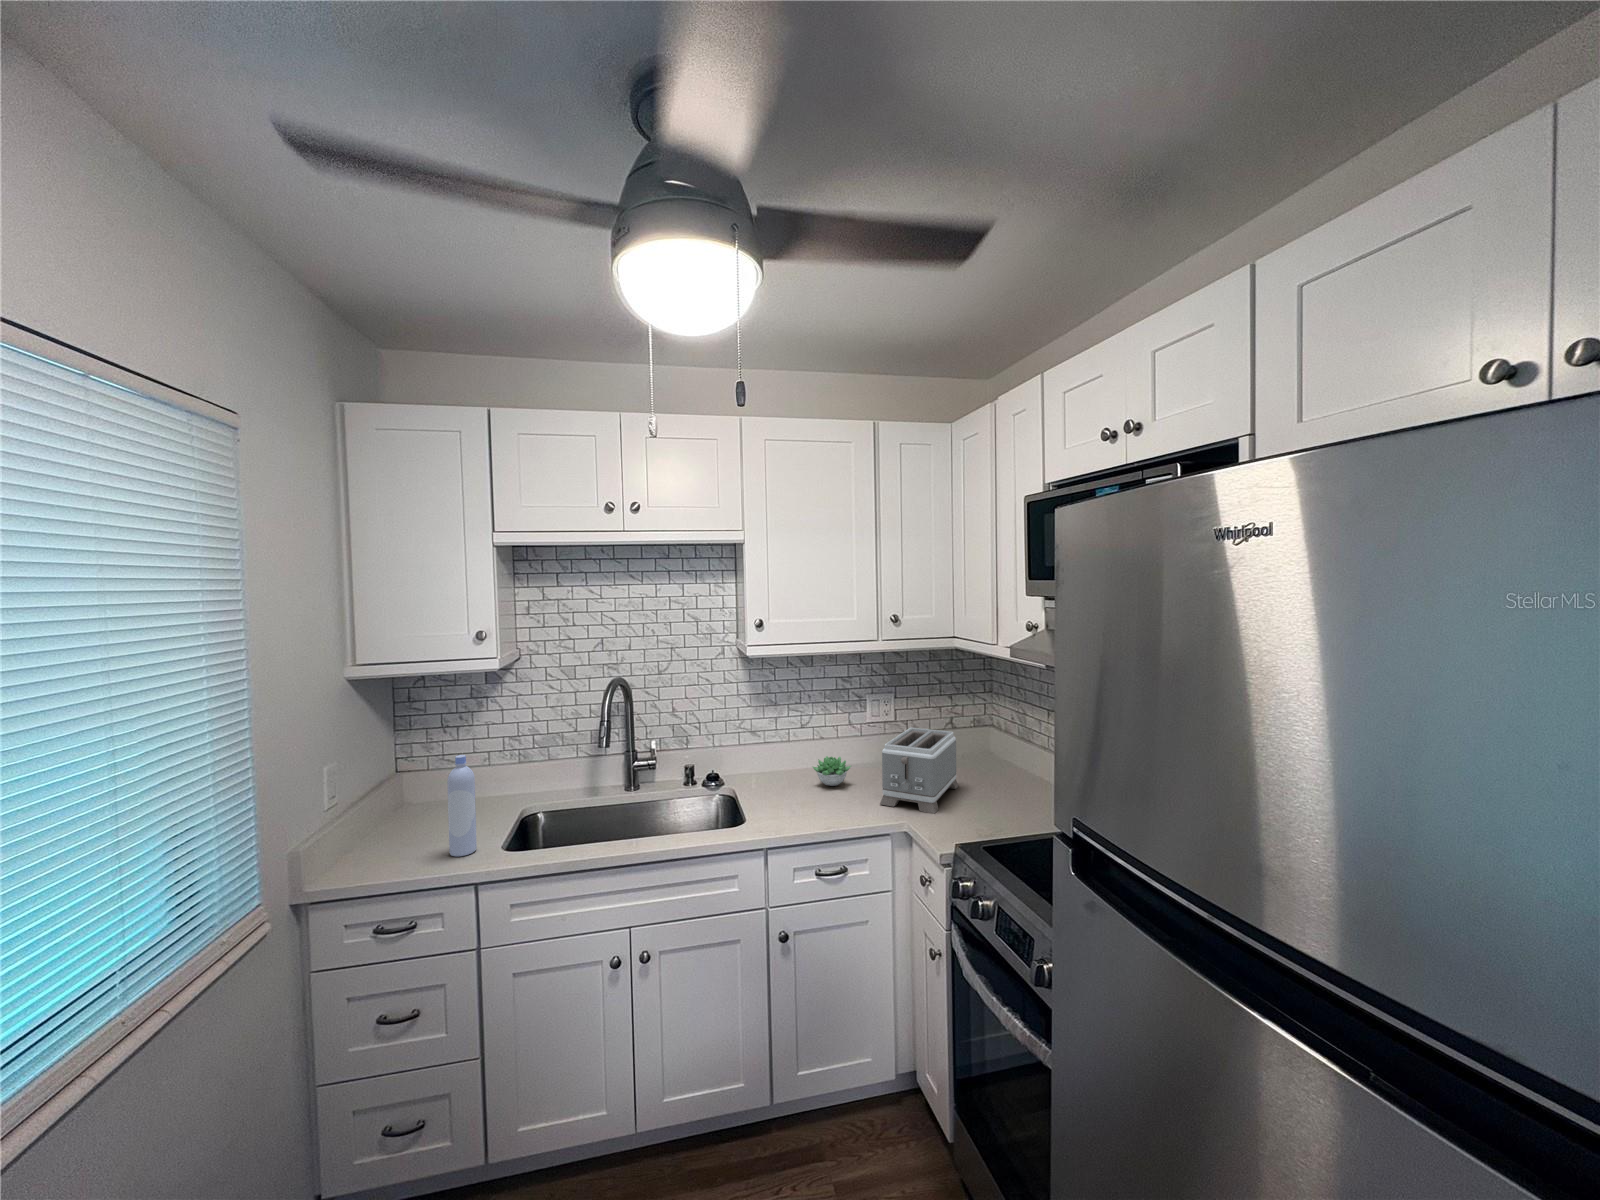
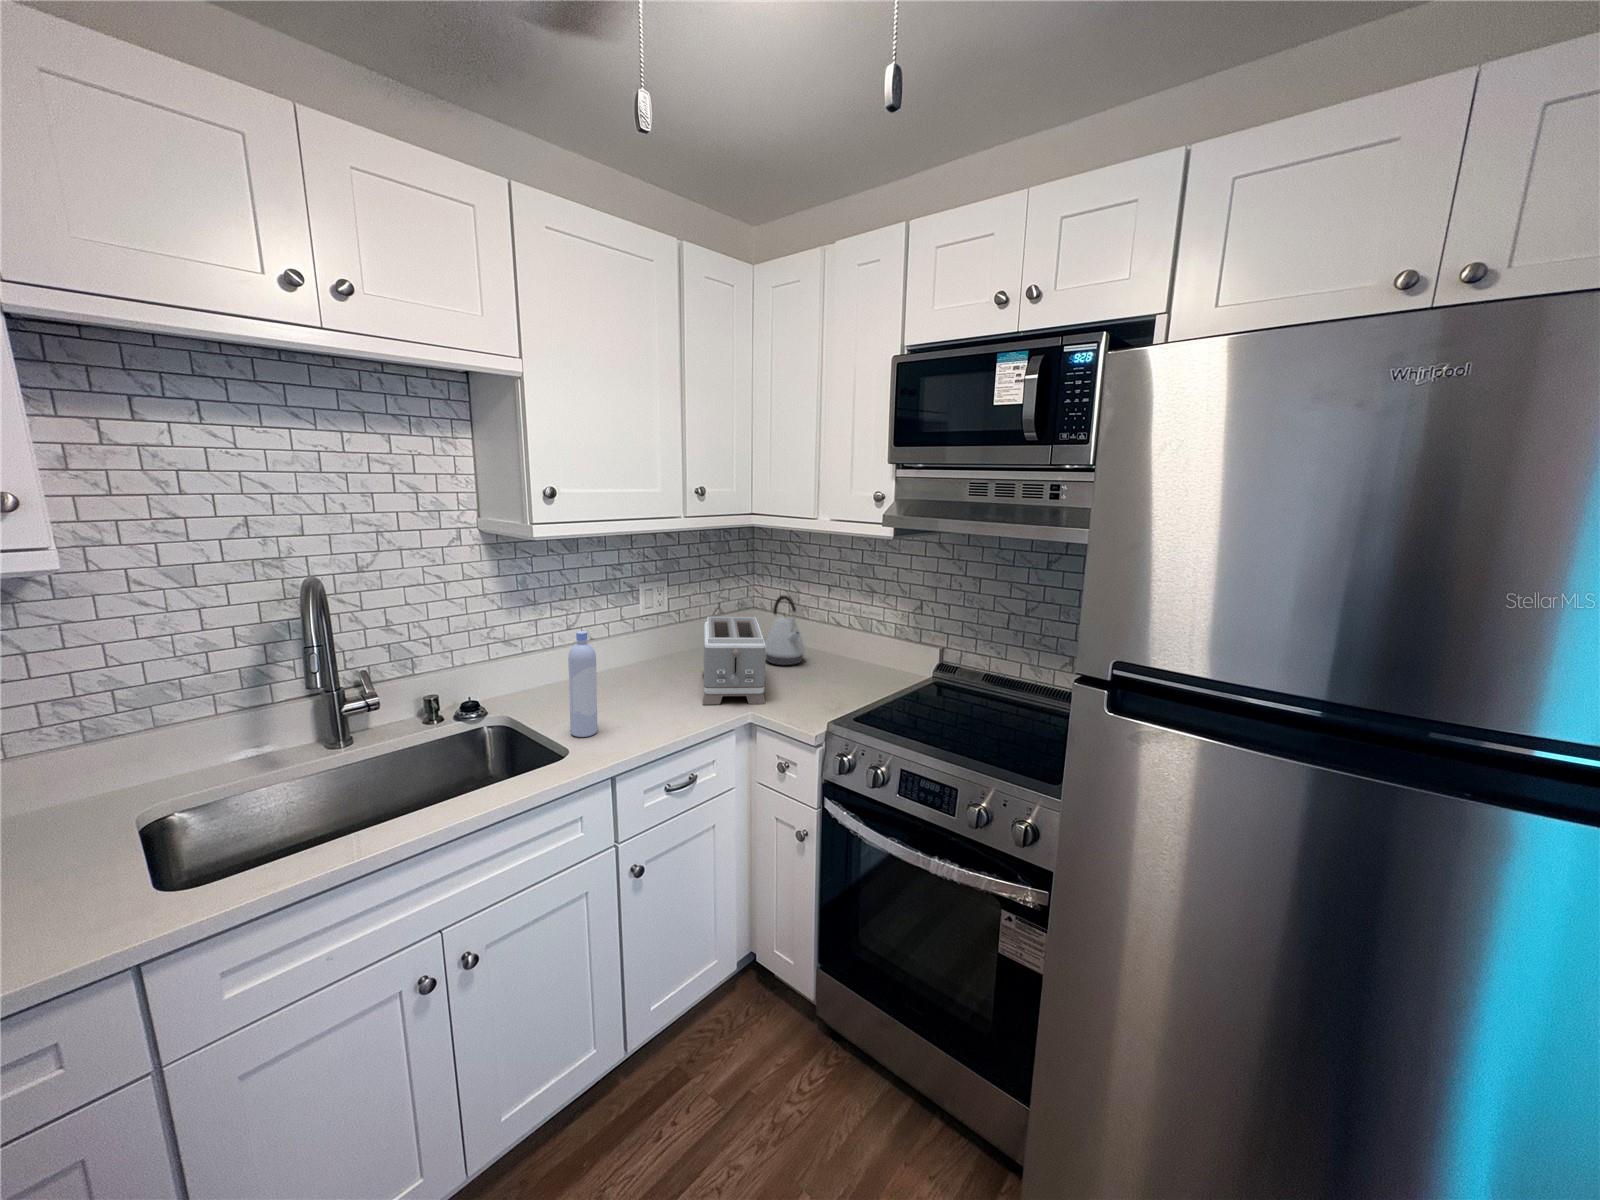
kettle: none [974,714,1018,784] -> present [765,595,805,665]
bottle: present [447,755,477,857] -> present [568,631,598,737]
succulent plant: present [813,756,851,786] -> none [602,658,648,694]

